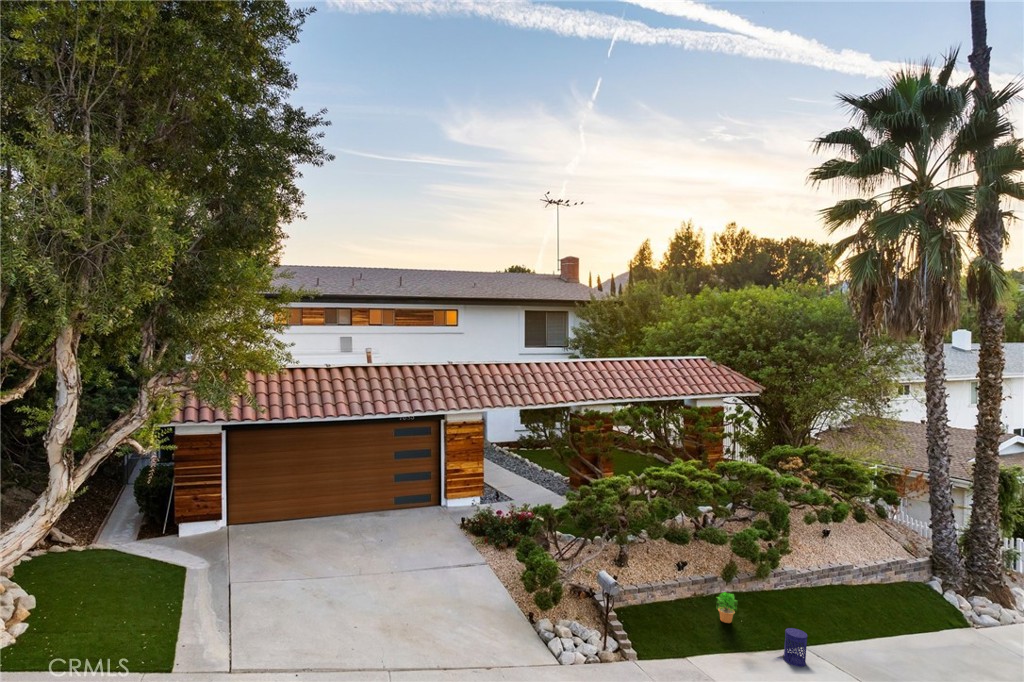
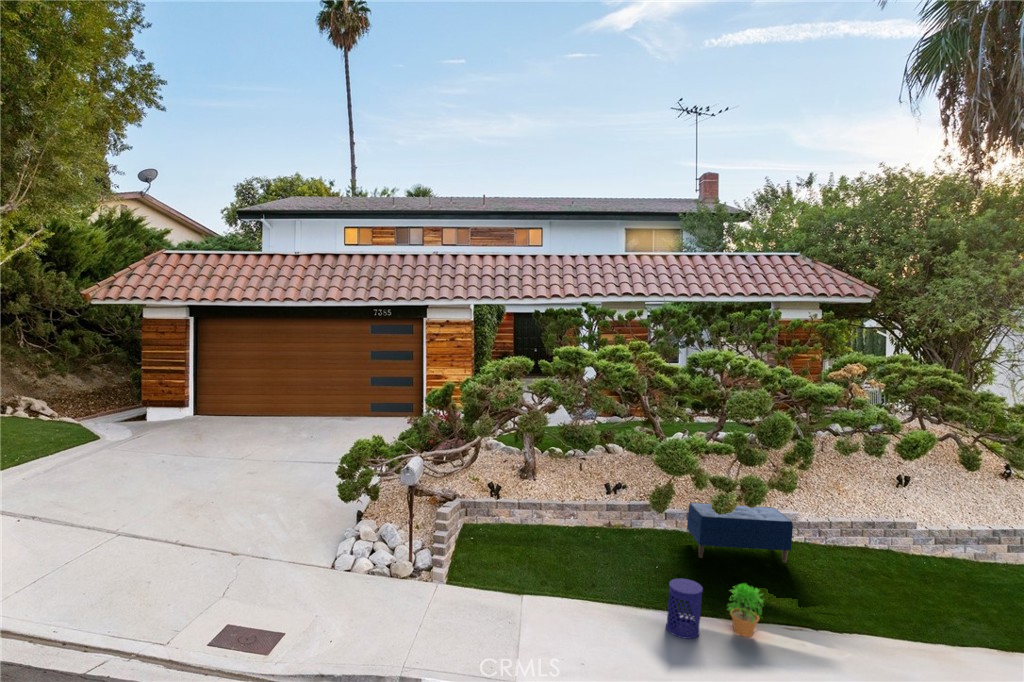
bench: none [740,567,808,610] -> present [687,503,793,563]
potted plant: present [717,592,737,623] -> present [728,584,763,637]

